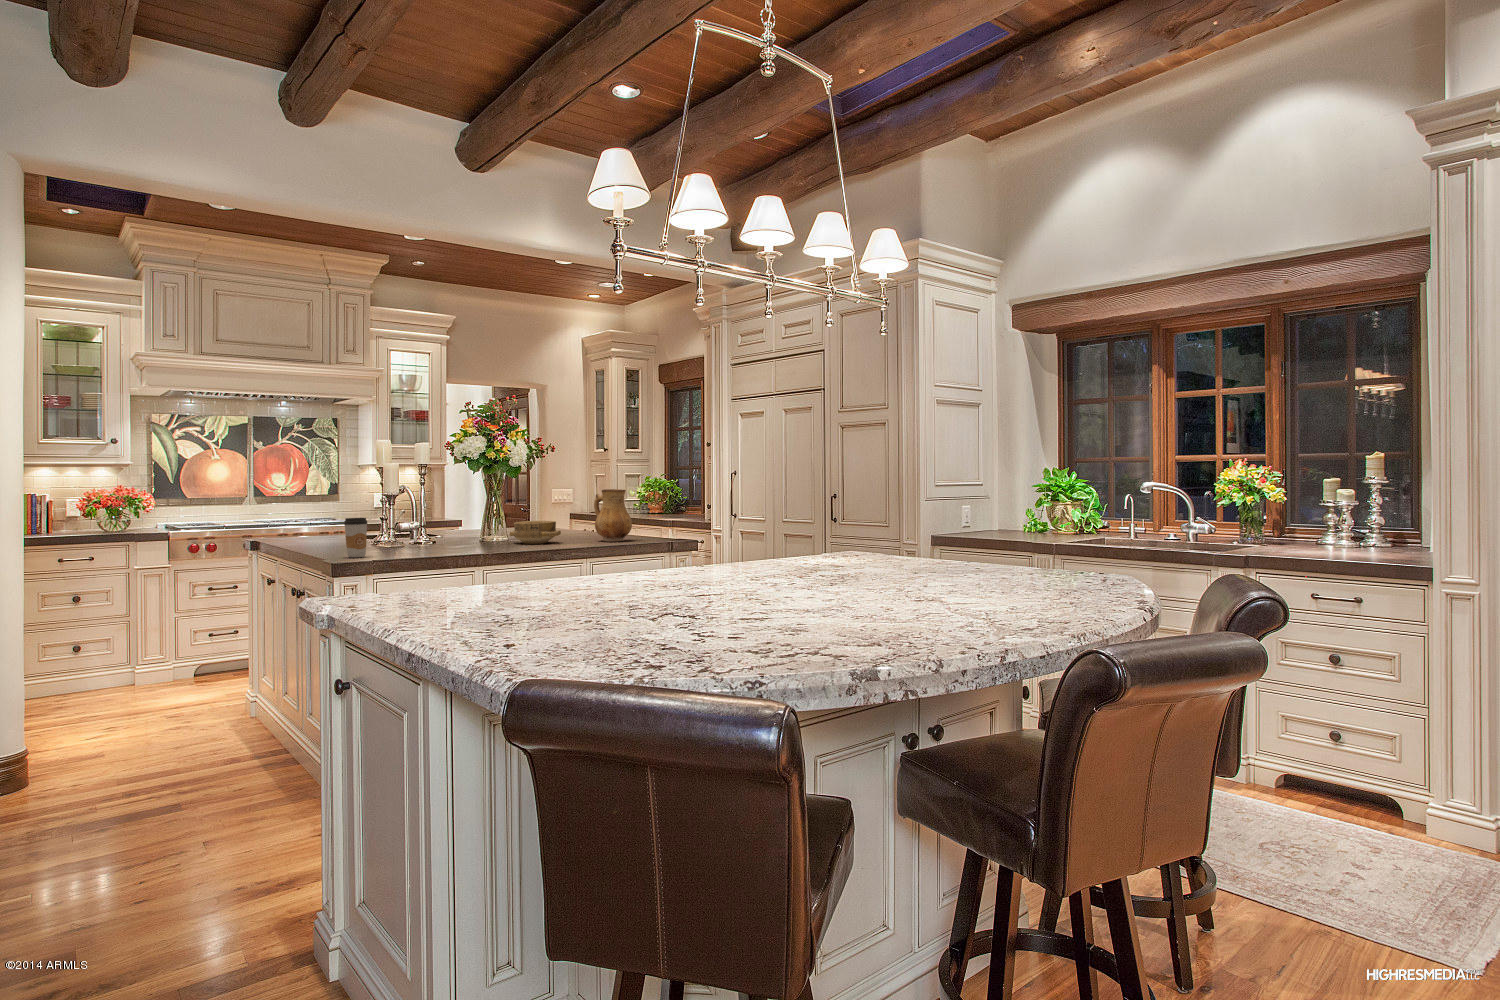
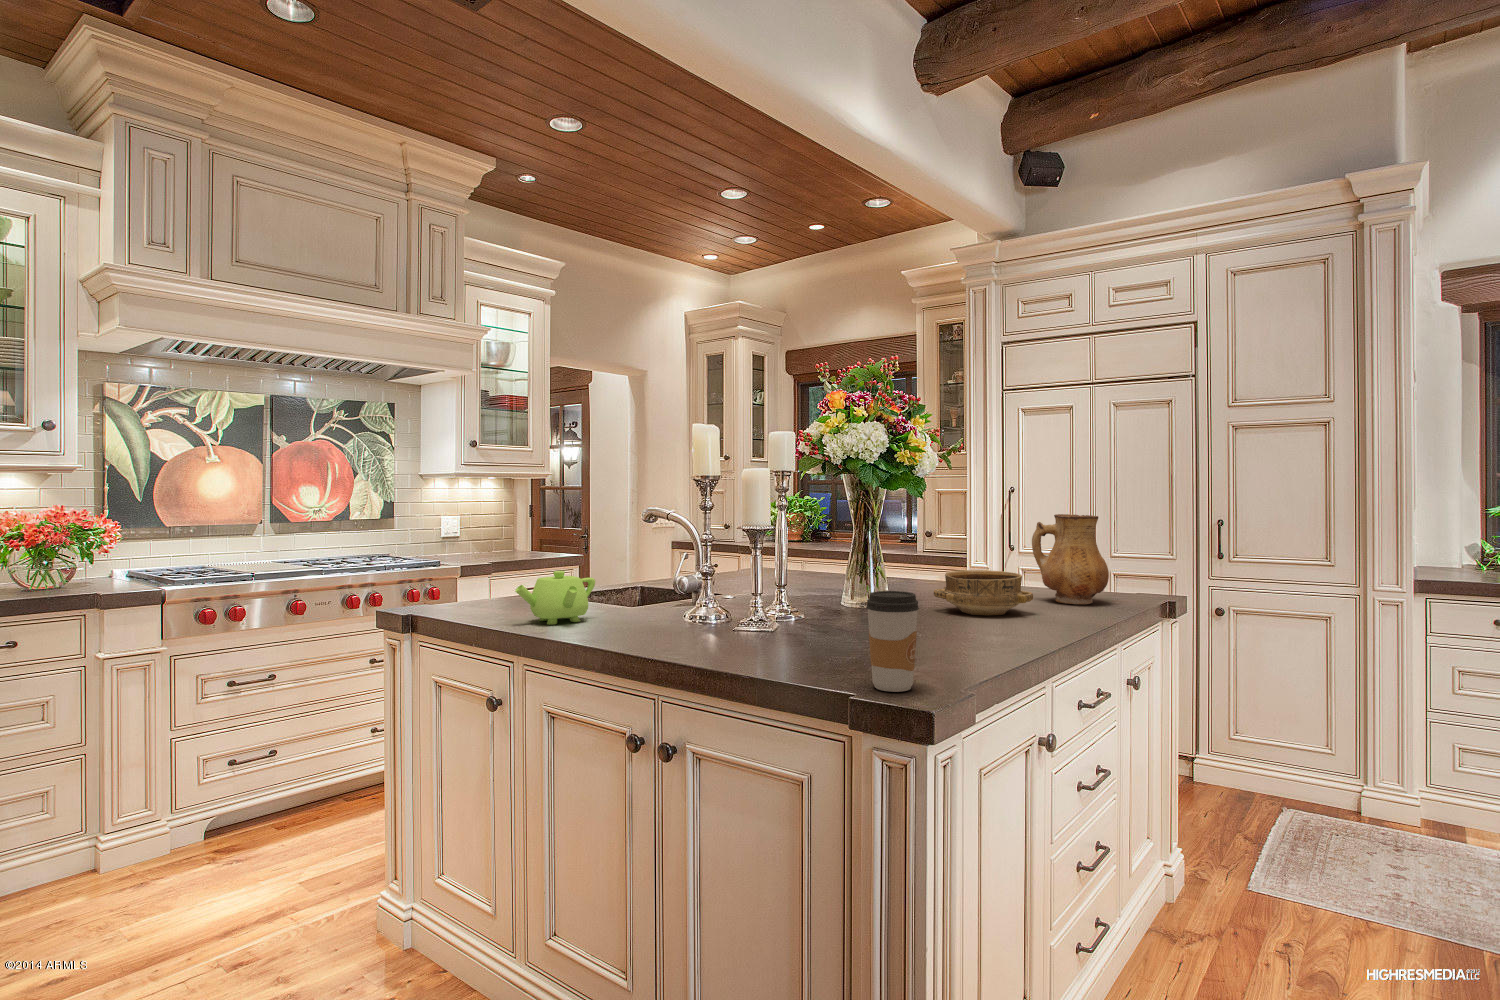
teapot: none [287,517,334,543] -> present [515,571,595,625]

